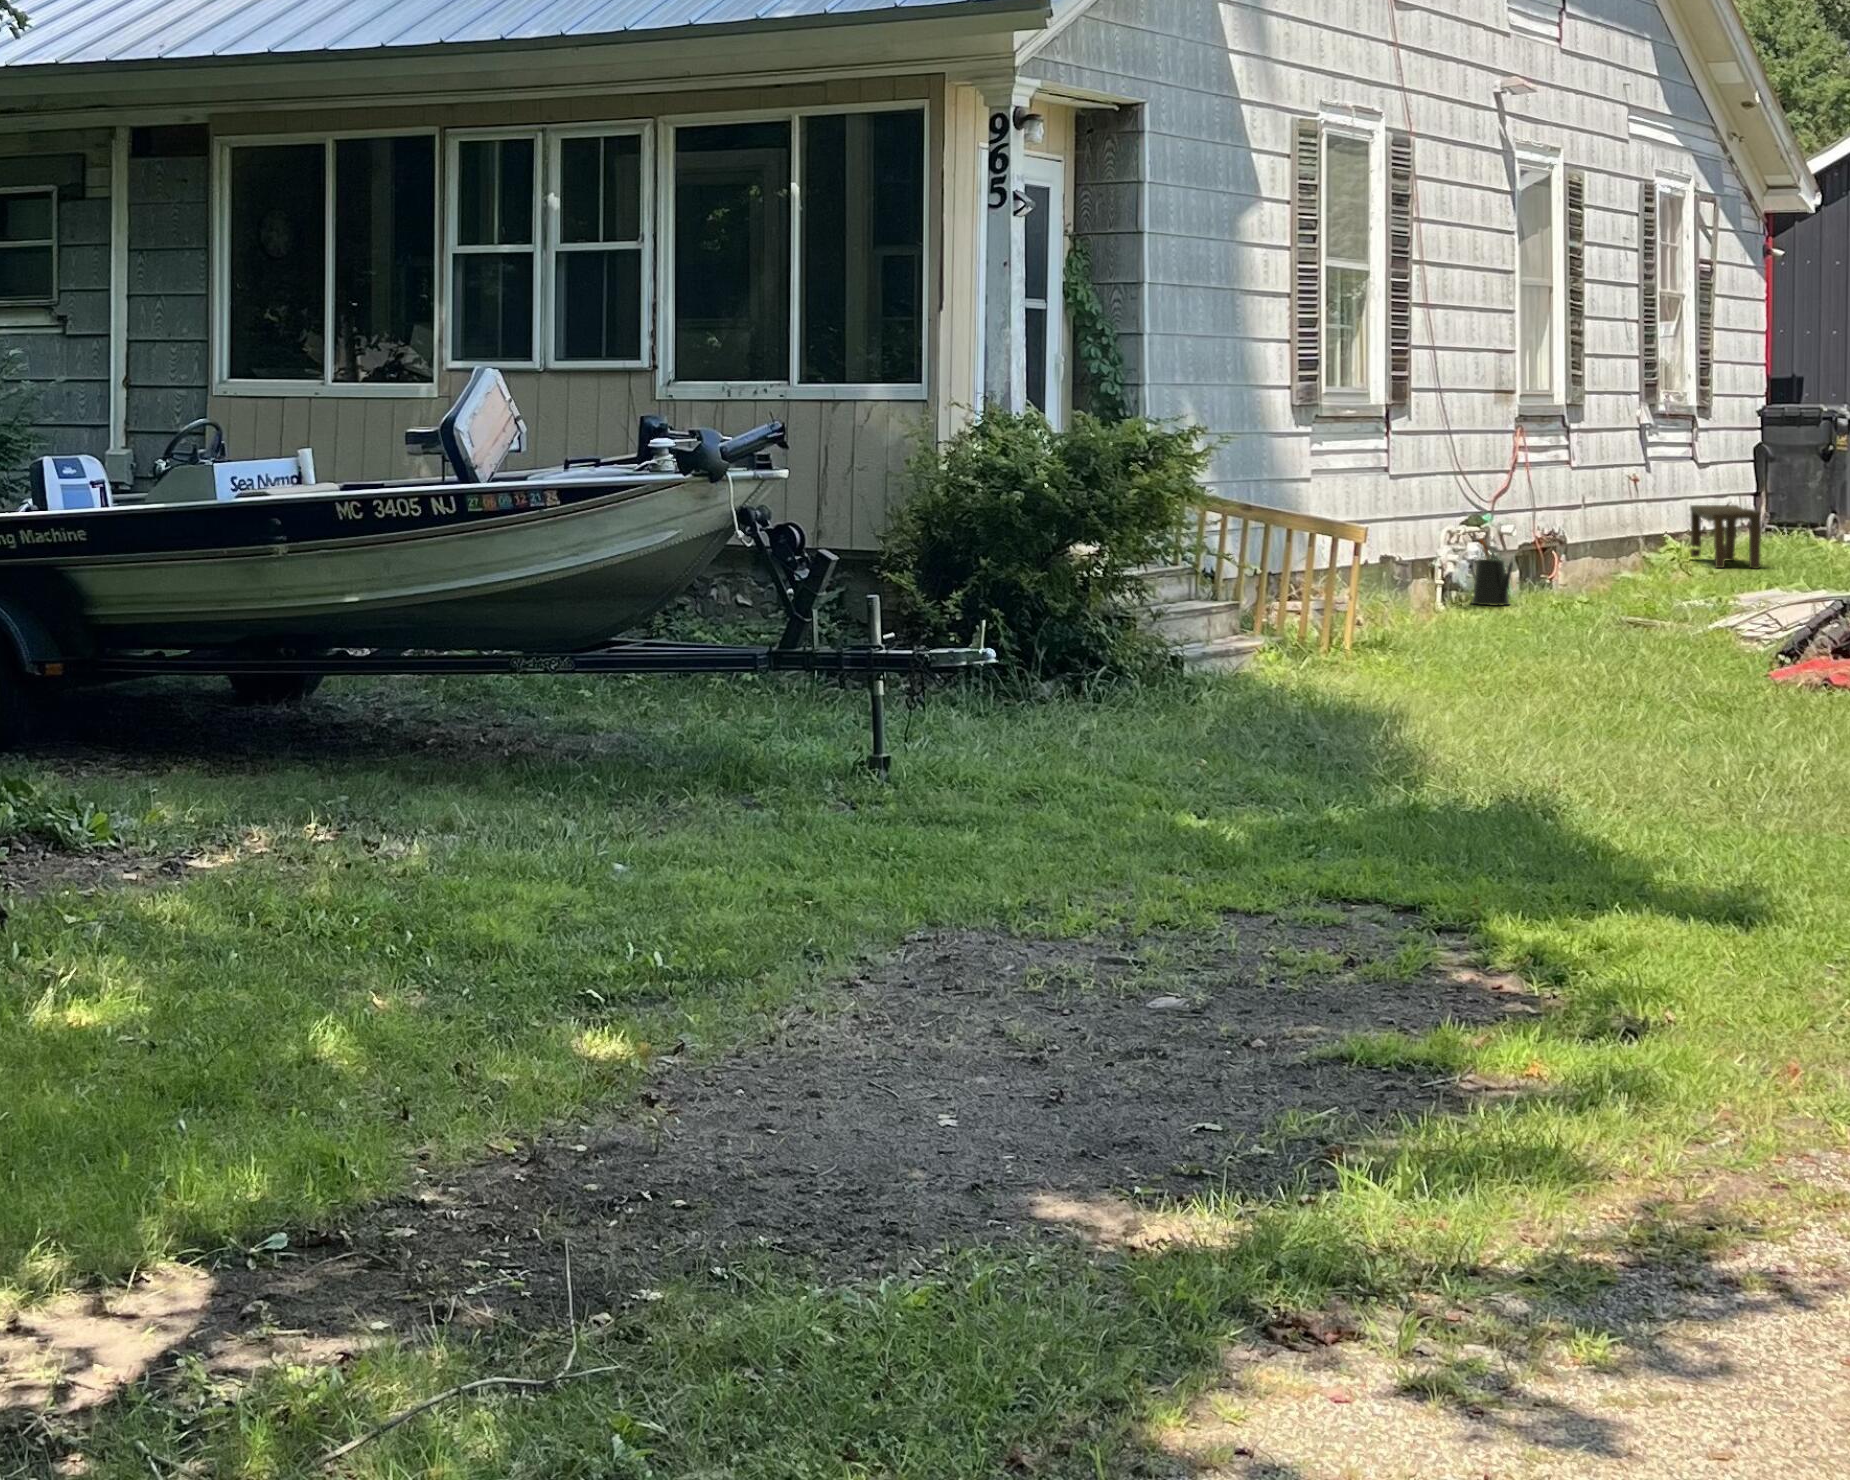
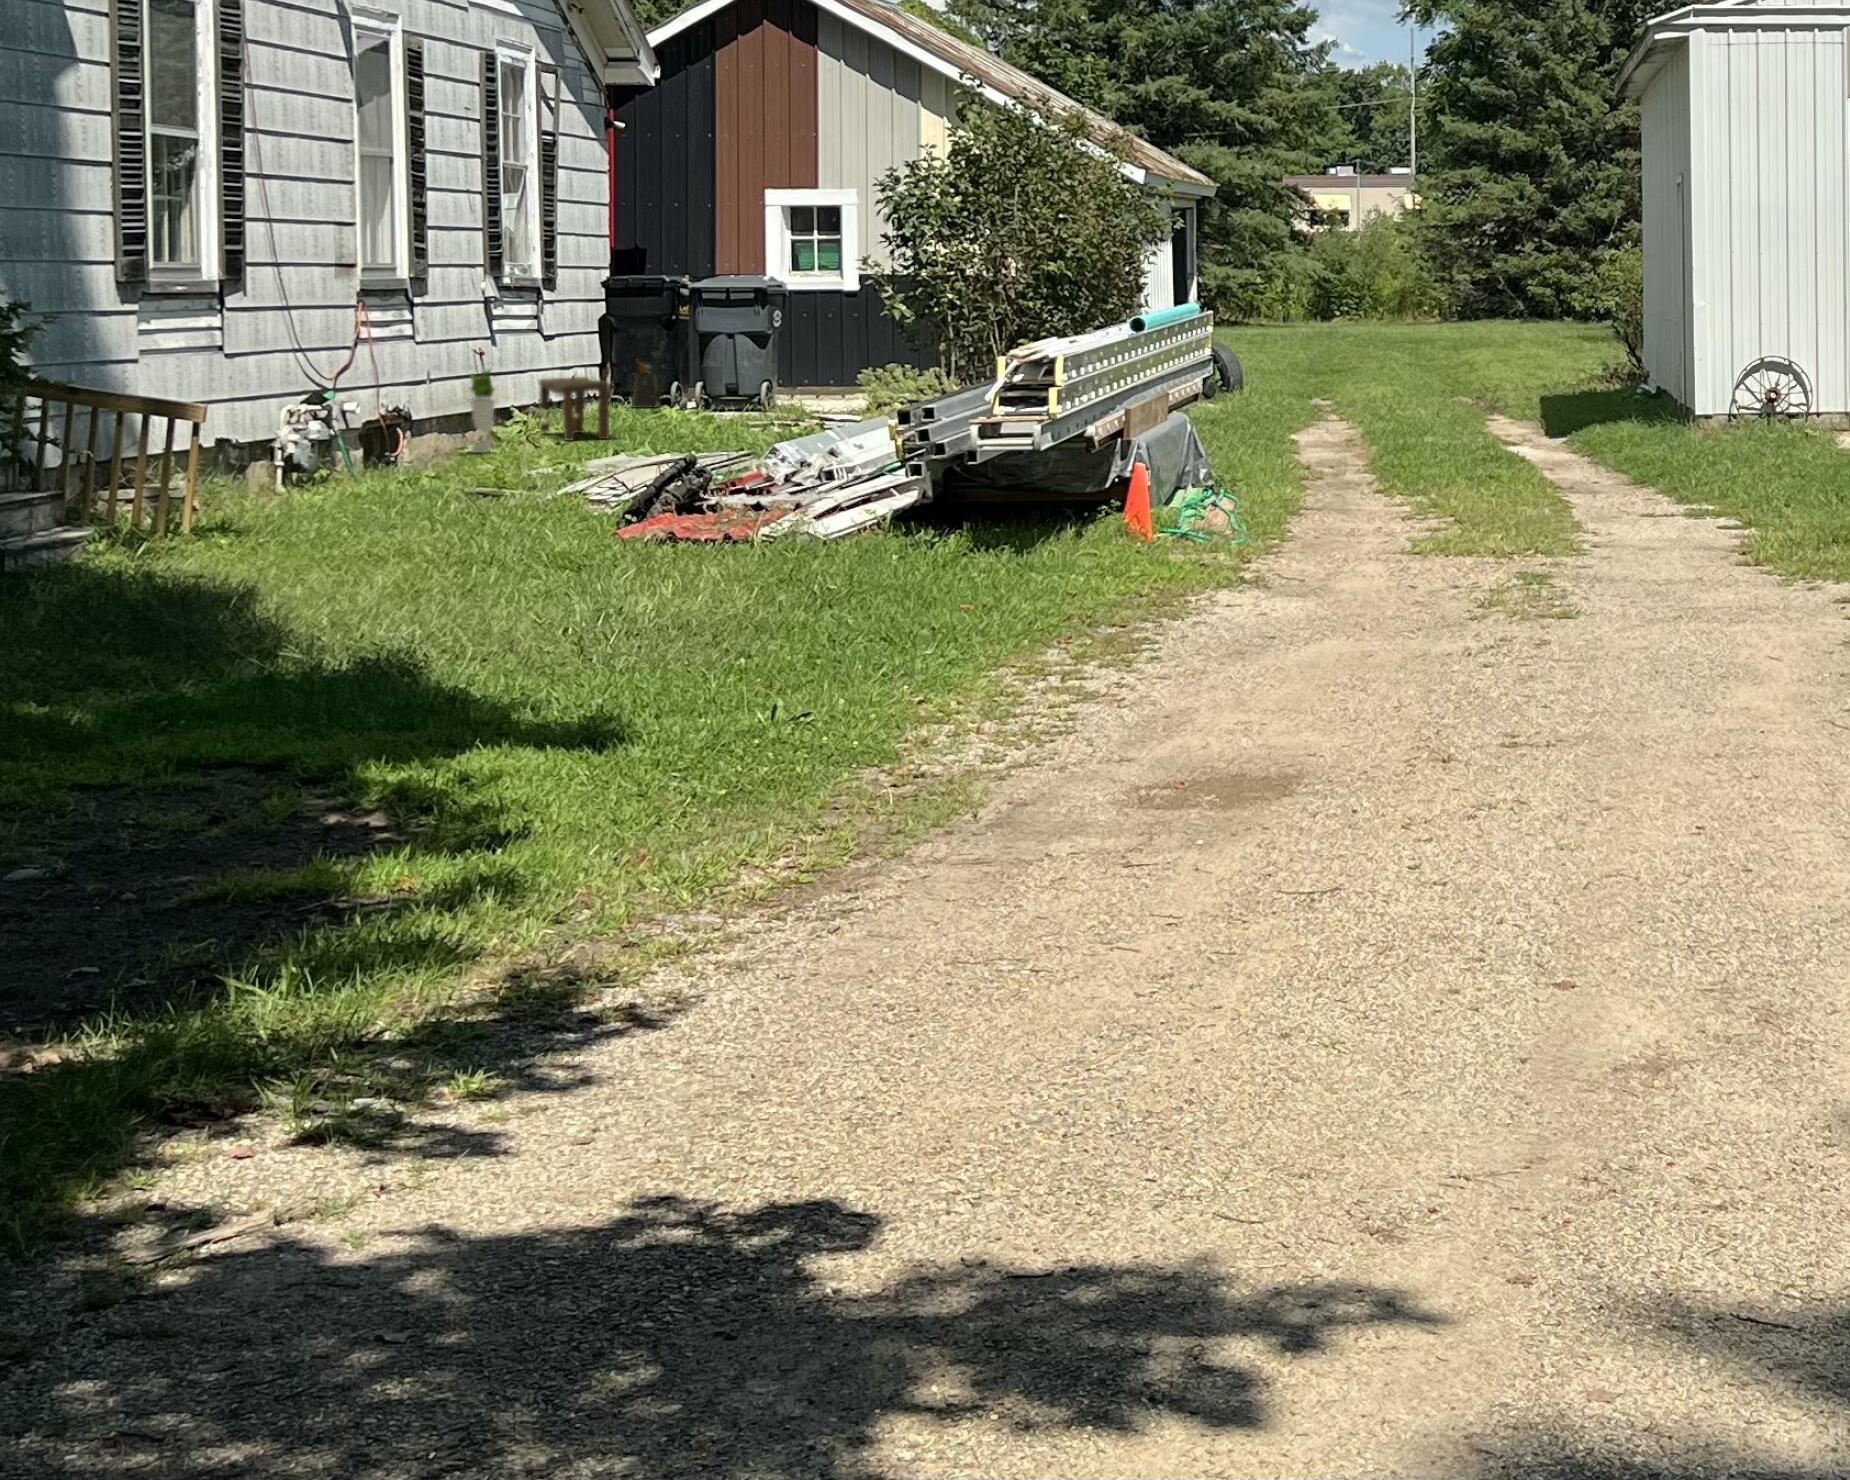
planter: none [1616,492,1649,575] -> present [470,370,495,453]
watering can: present [1471,540,1513,605] -> present [632,364,664,408]

